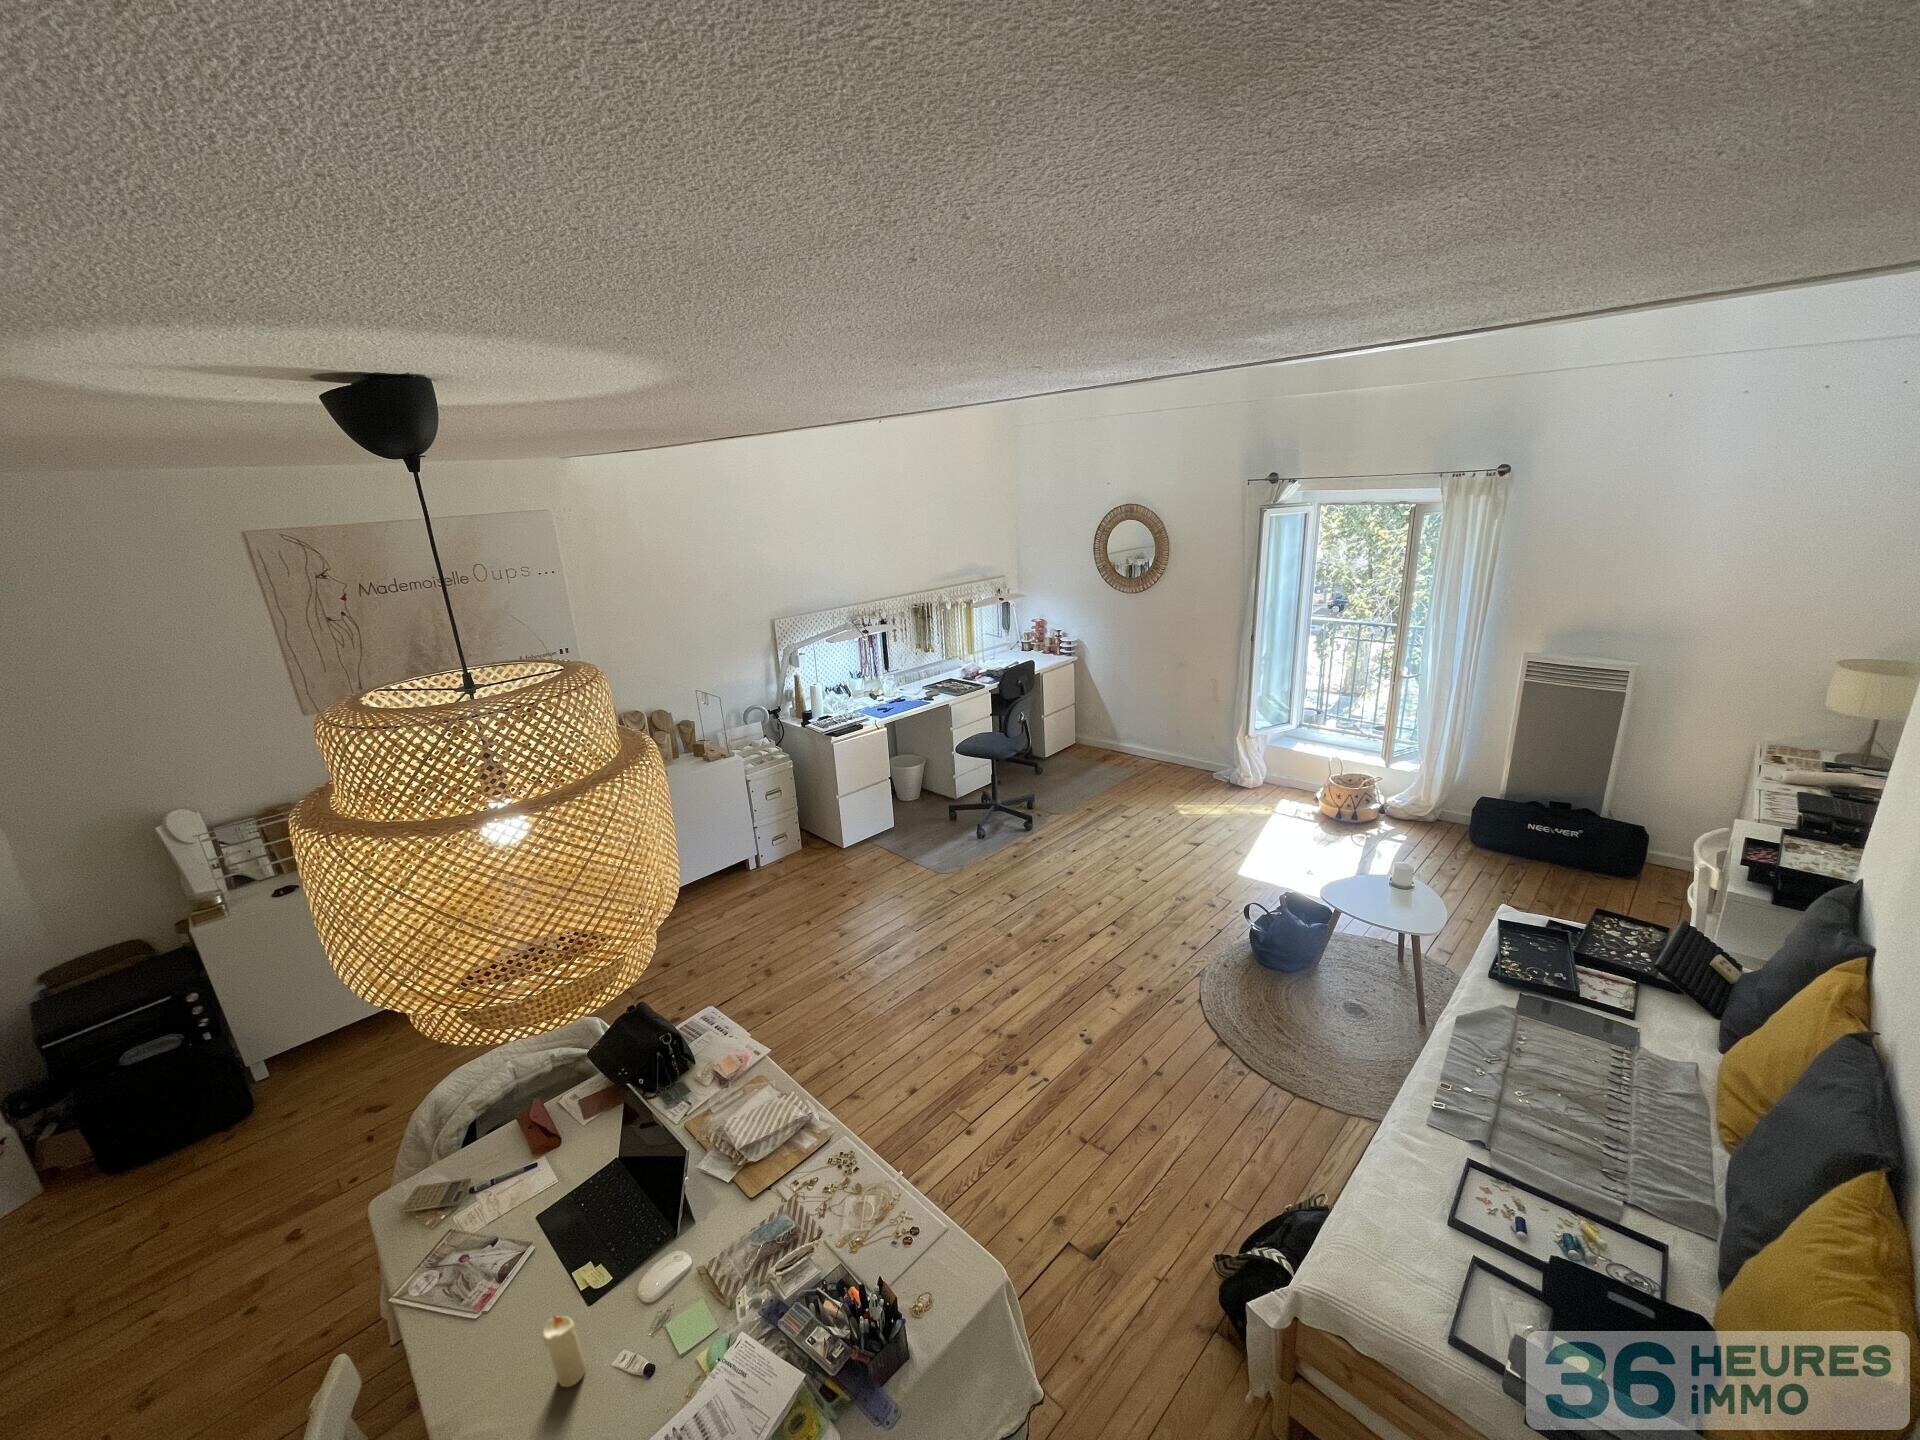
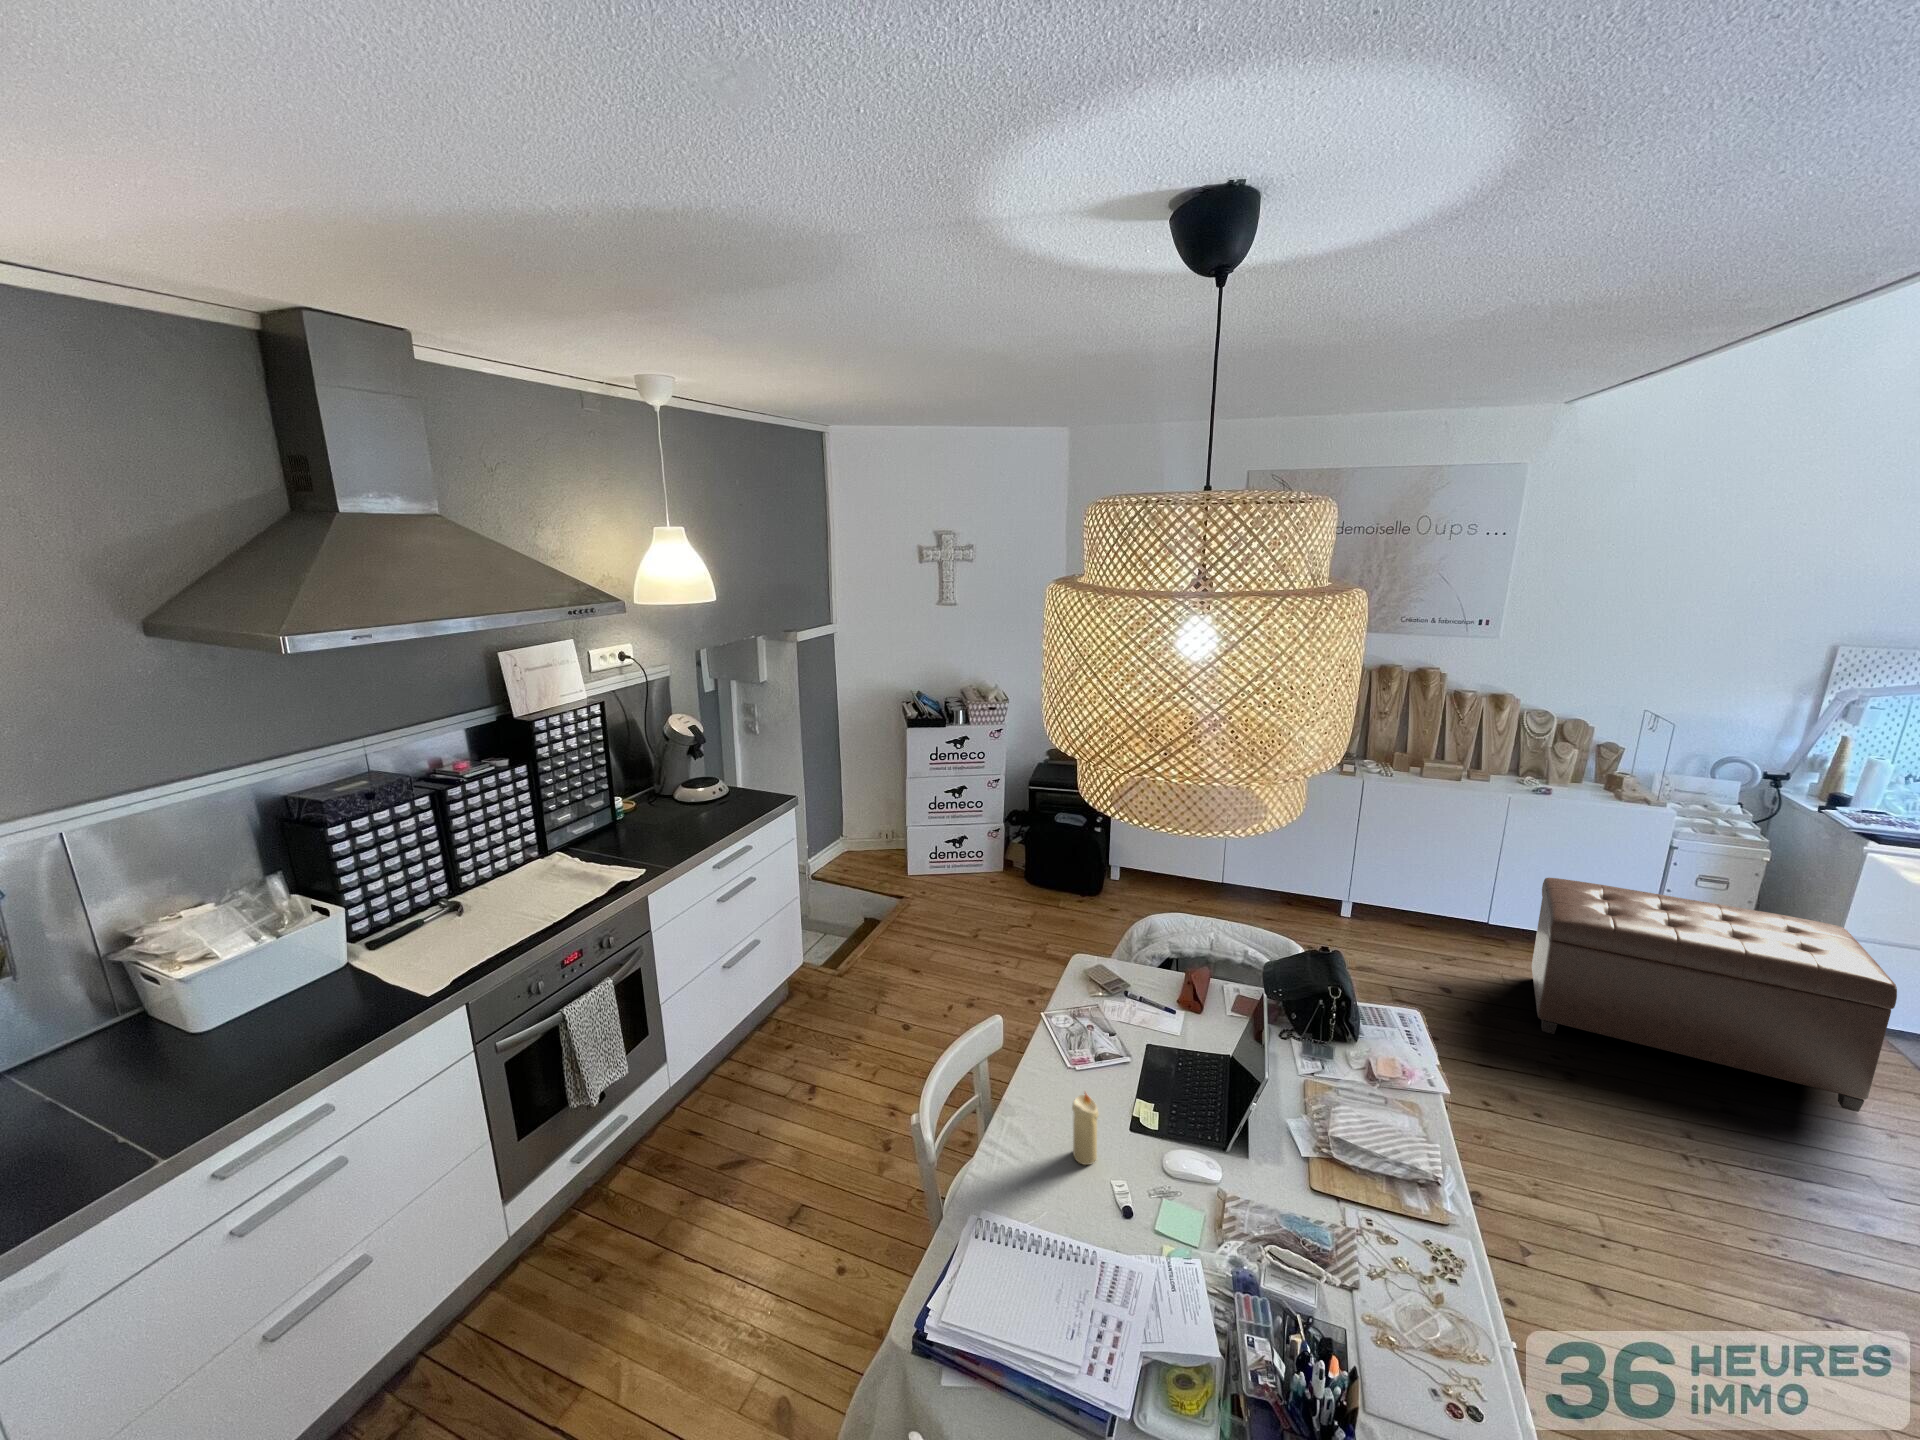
ottoman: none [692,795,885,954] -> present [1532,878,1897,1112]

